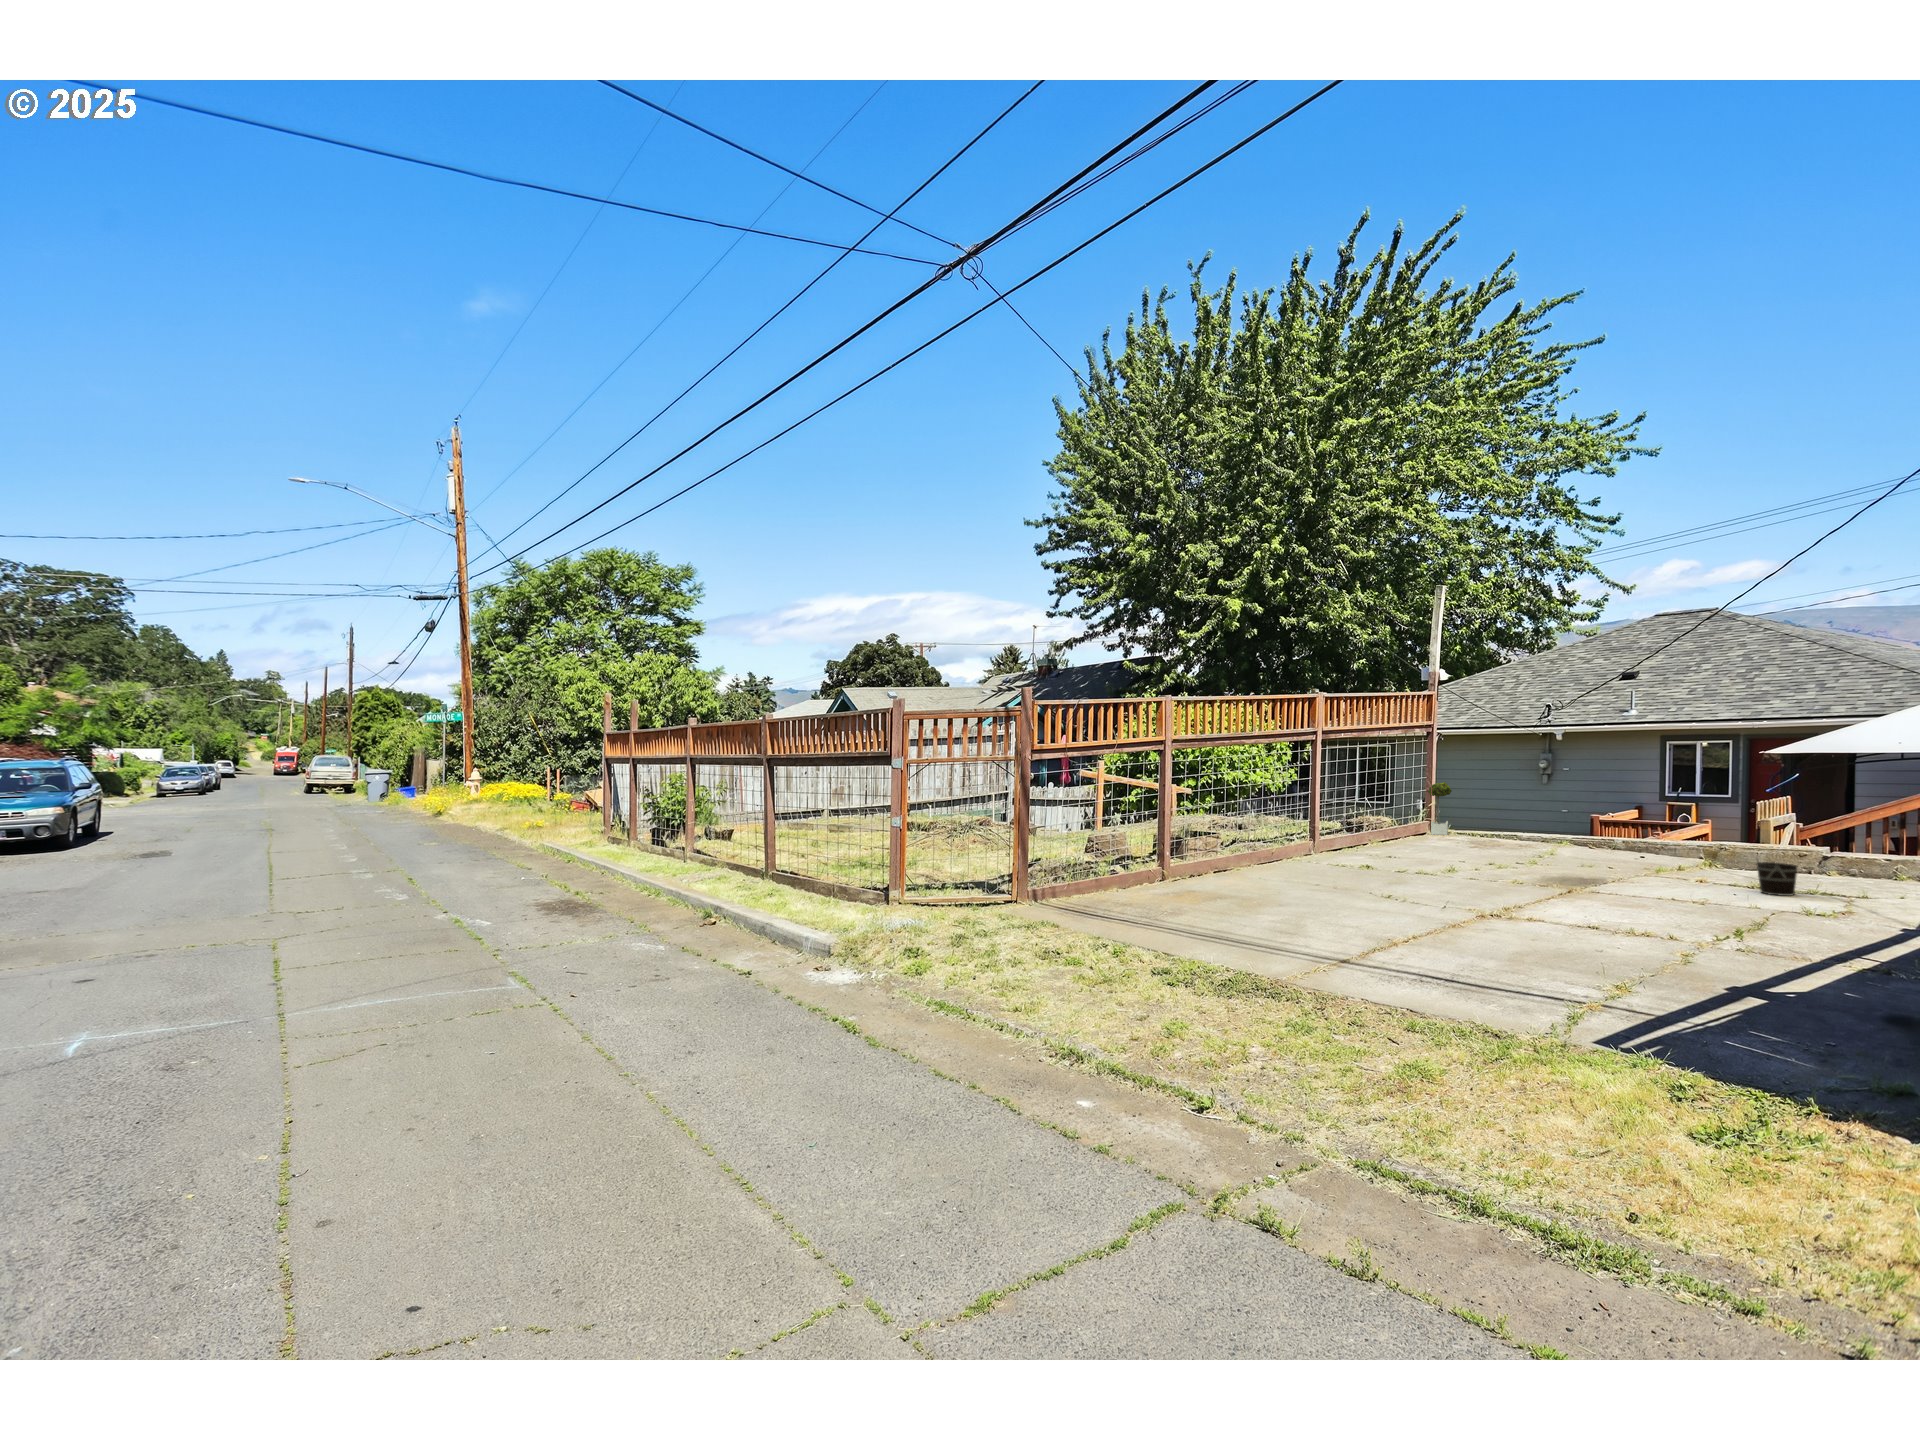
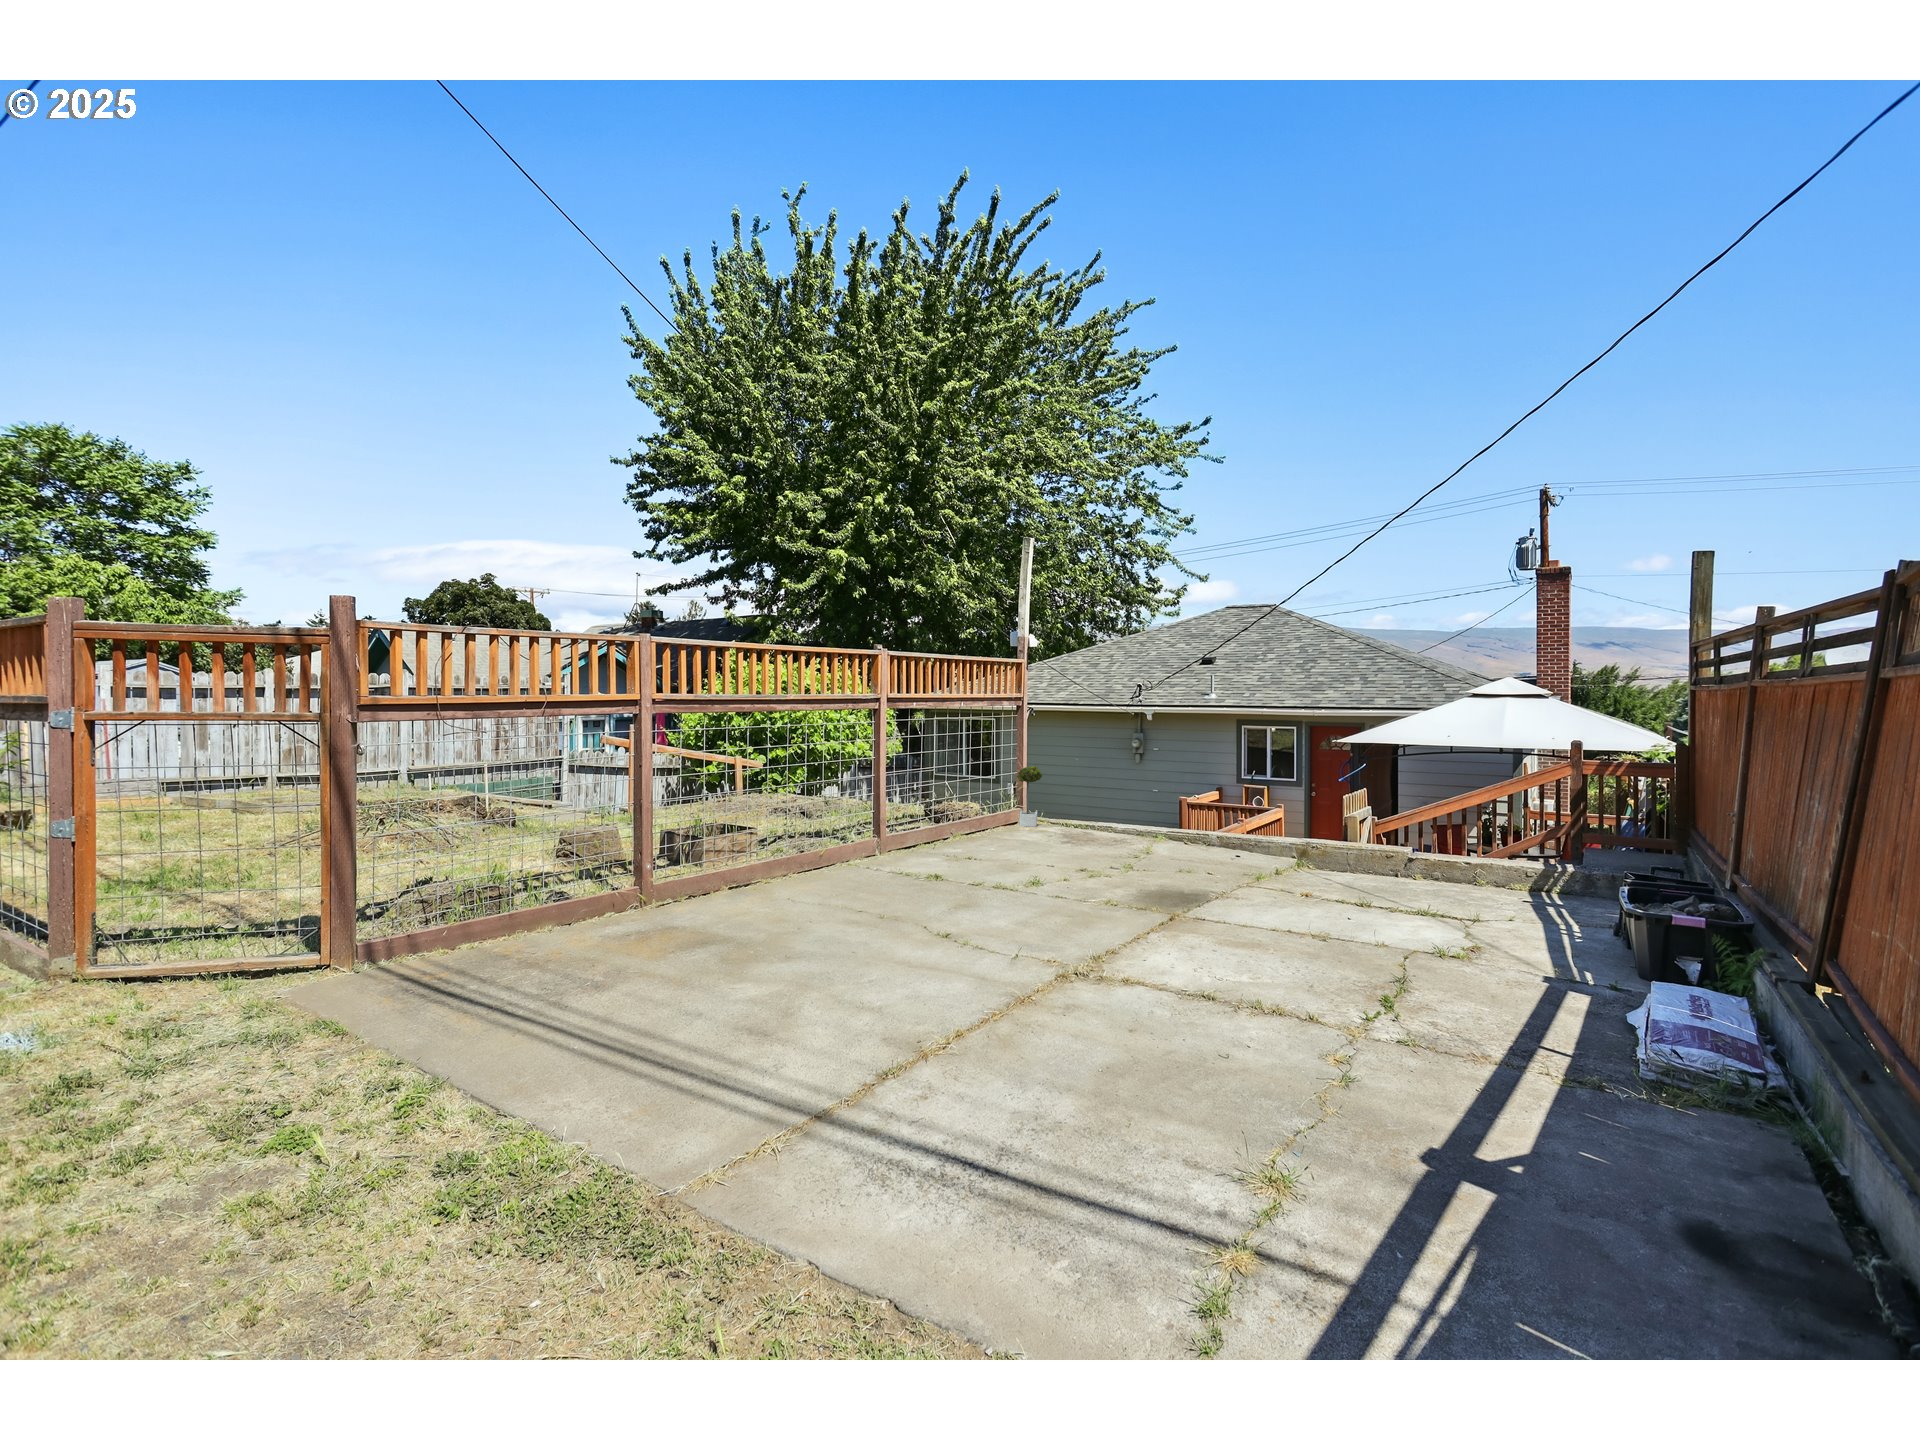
bucket: present [1756,862,1798,896] -> none [1364,864,1408,907]

